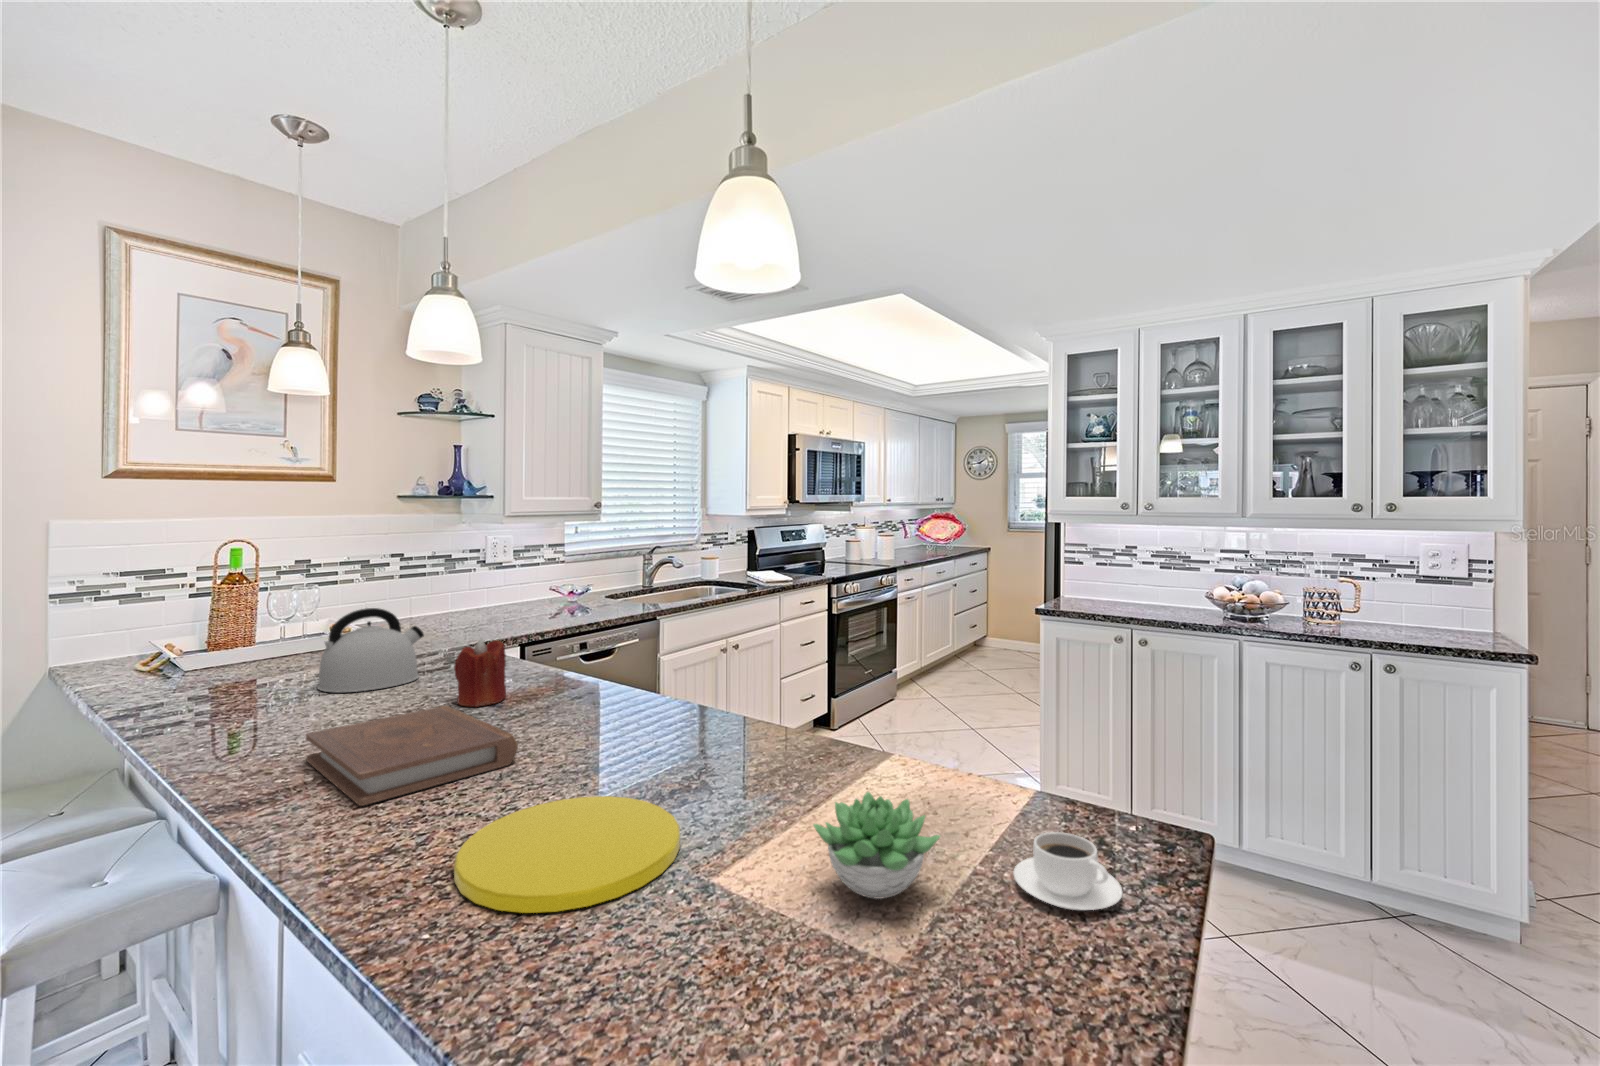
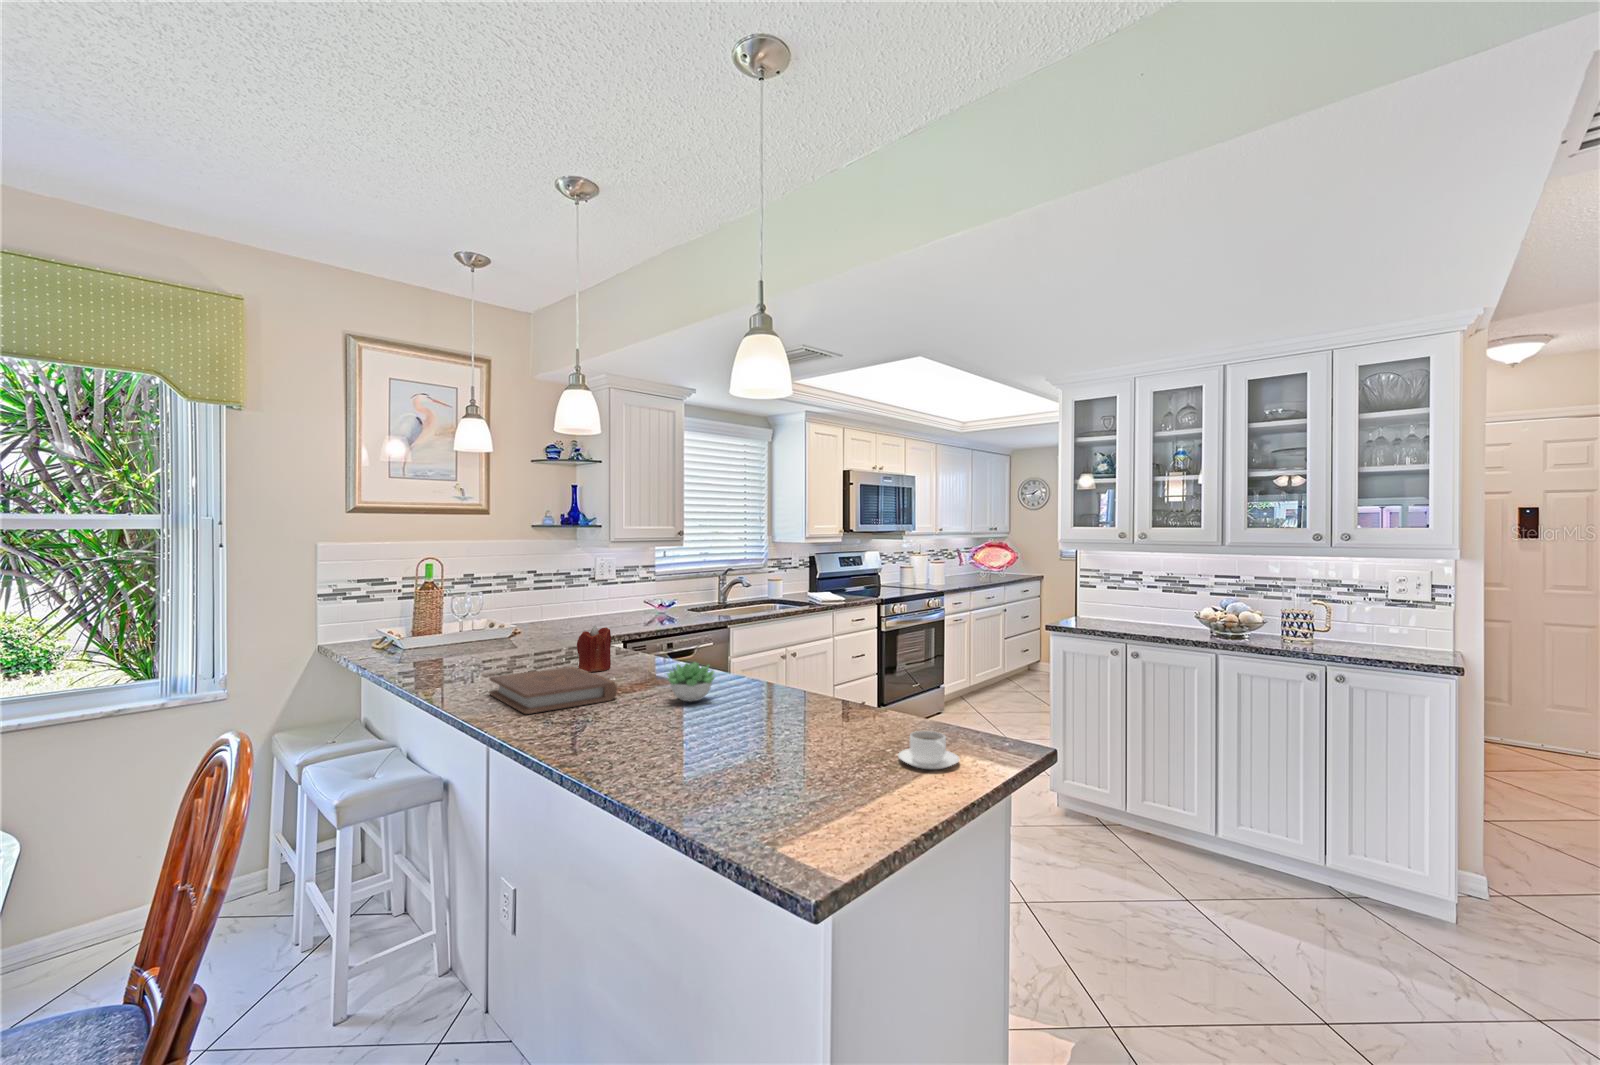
kettle: present [317,608,424,692] -> none [486,605,556,662]
succulent plant: present [813,792,940,899] -> present [668,662,715,702]
plate: present [454,796,680,913] -> none [581,713,710,756]

